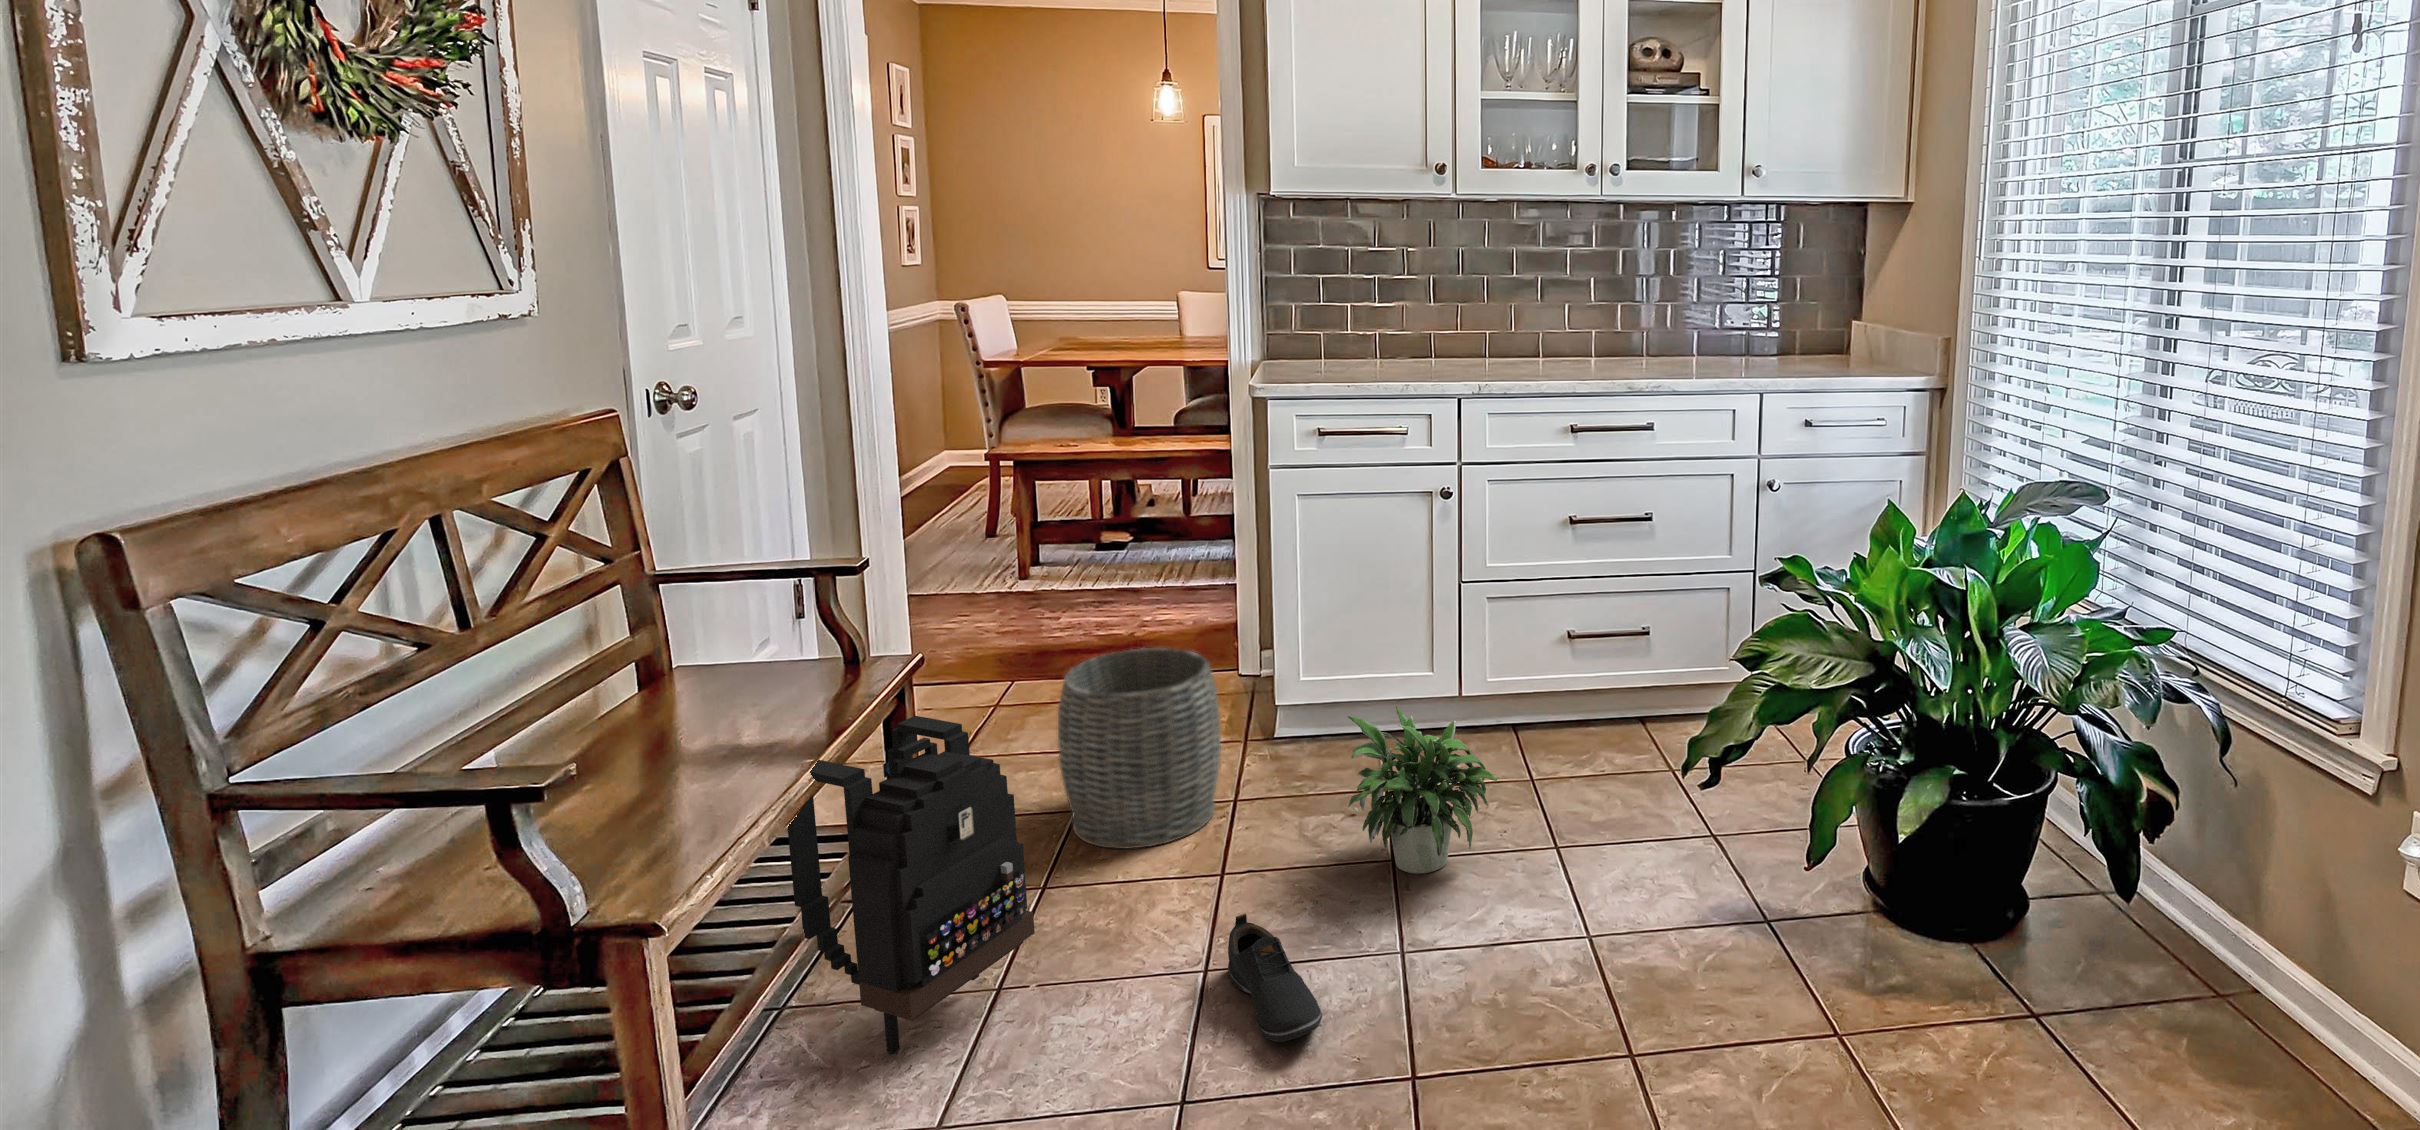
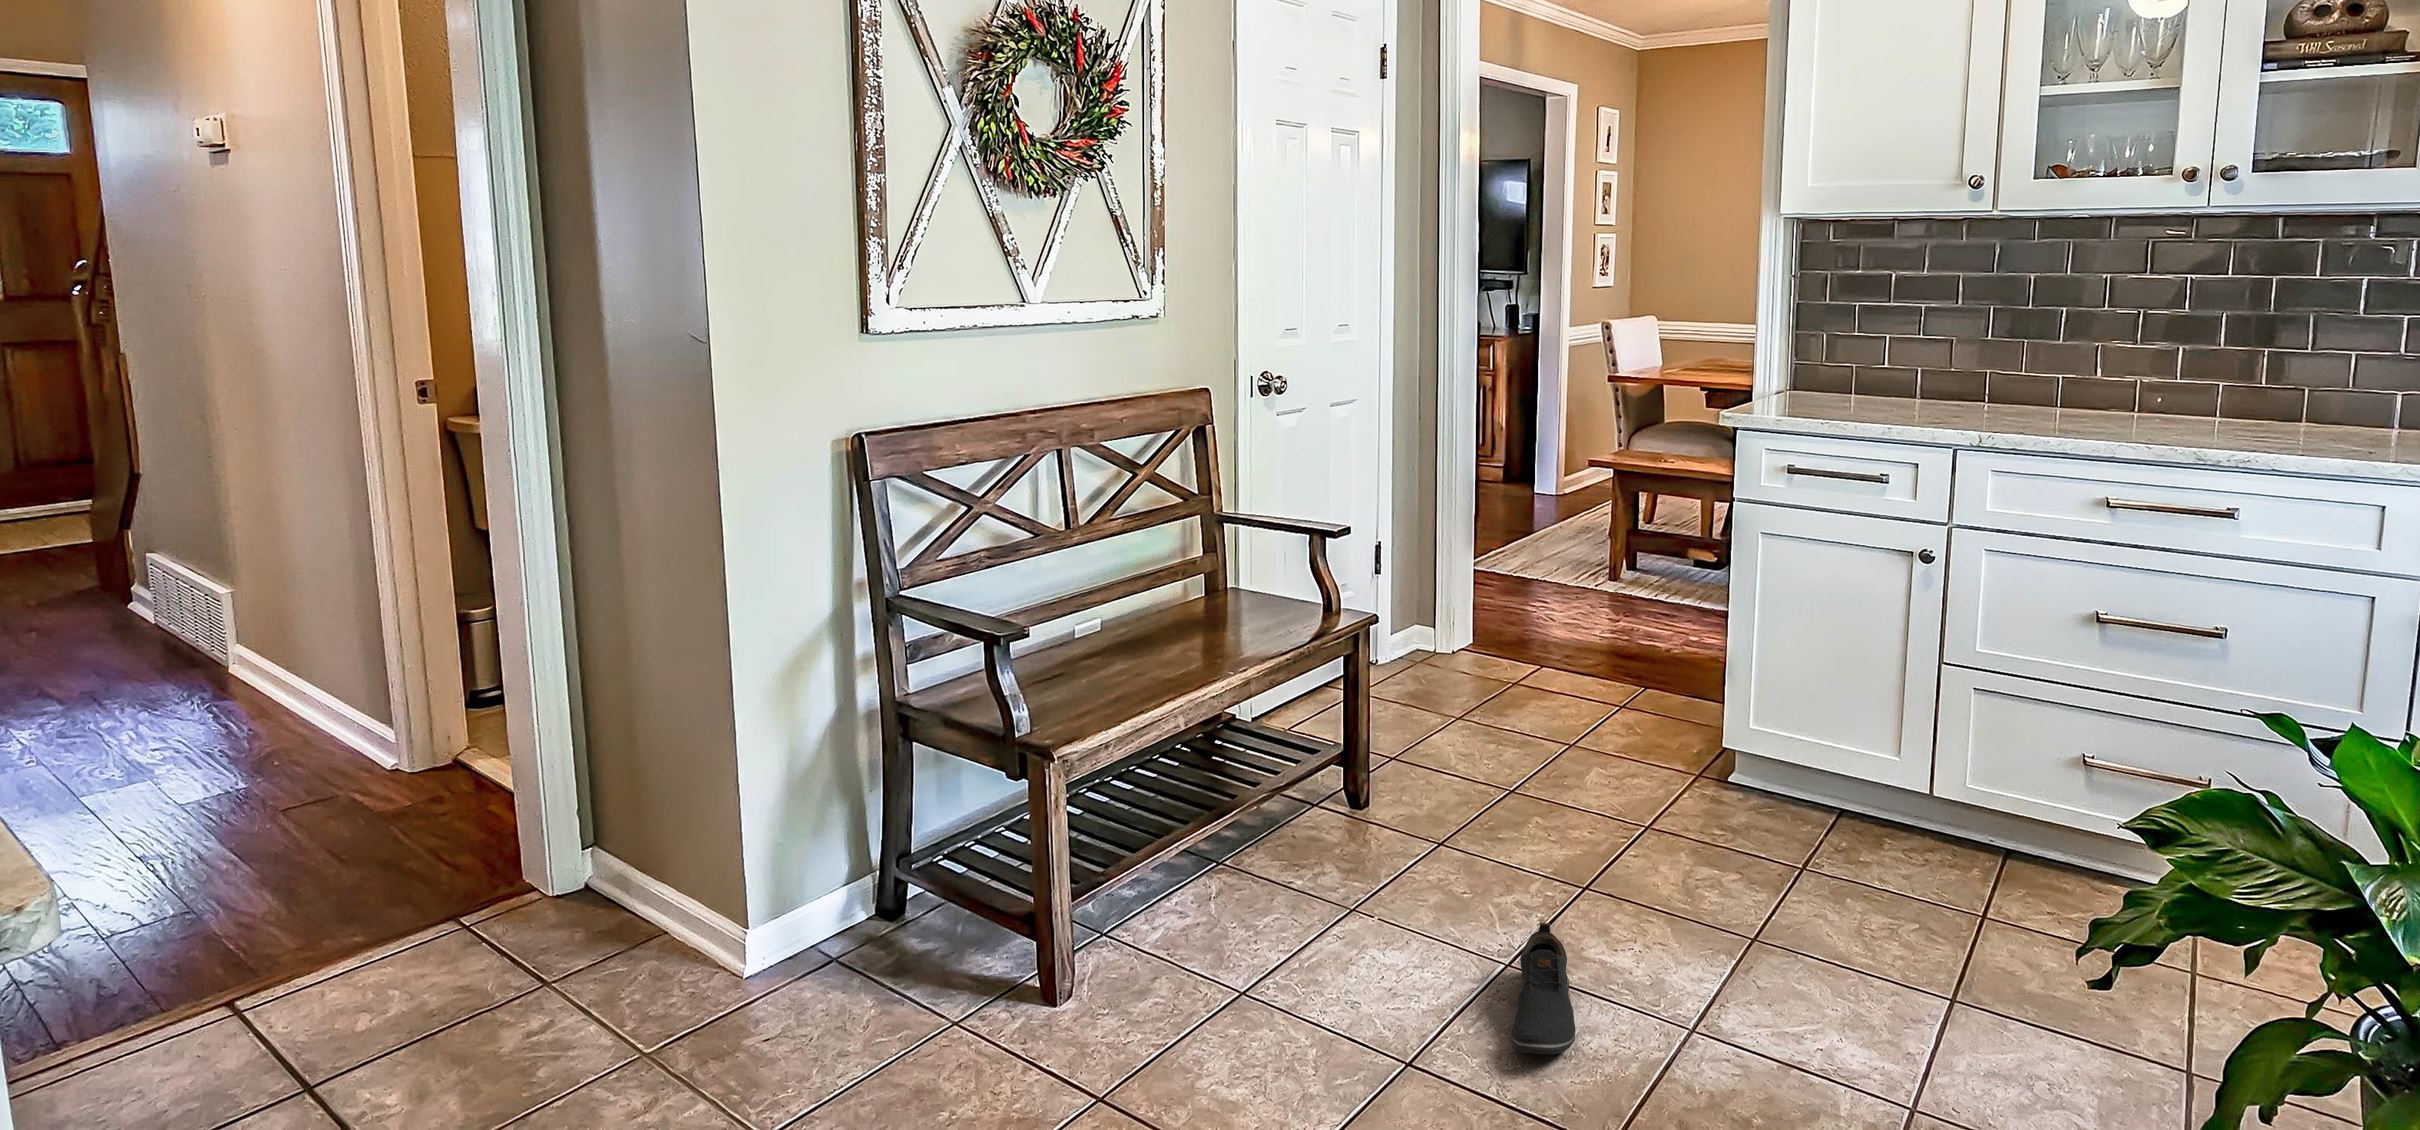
woven basket: present [1058,648,1221,849] -> none [1490,653,1639,843]
potted plant: present [1348,706,1497,874] -> none [1703,770,1872,964]
backpack: present [788,716,1035,1053] -> none [1217,660,1381,925]

